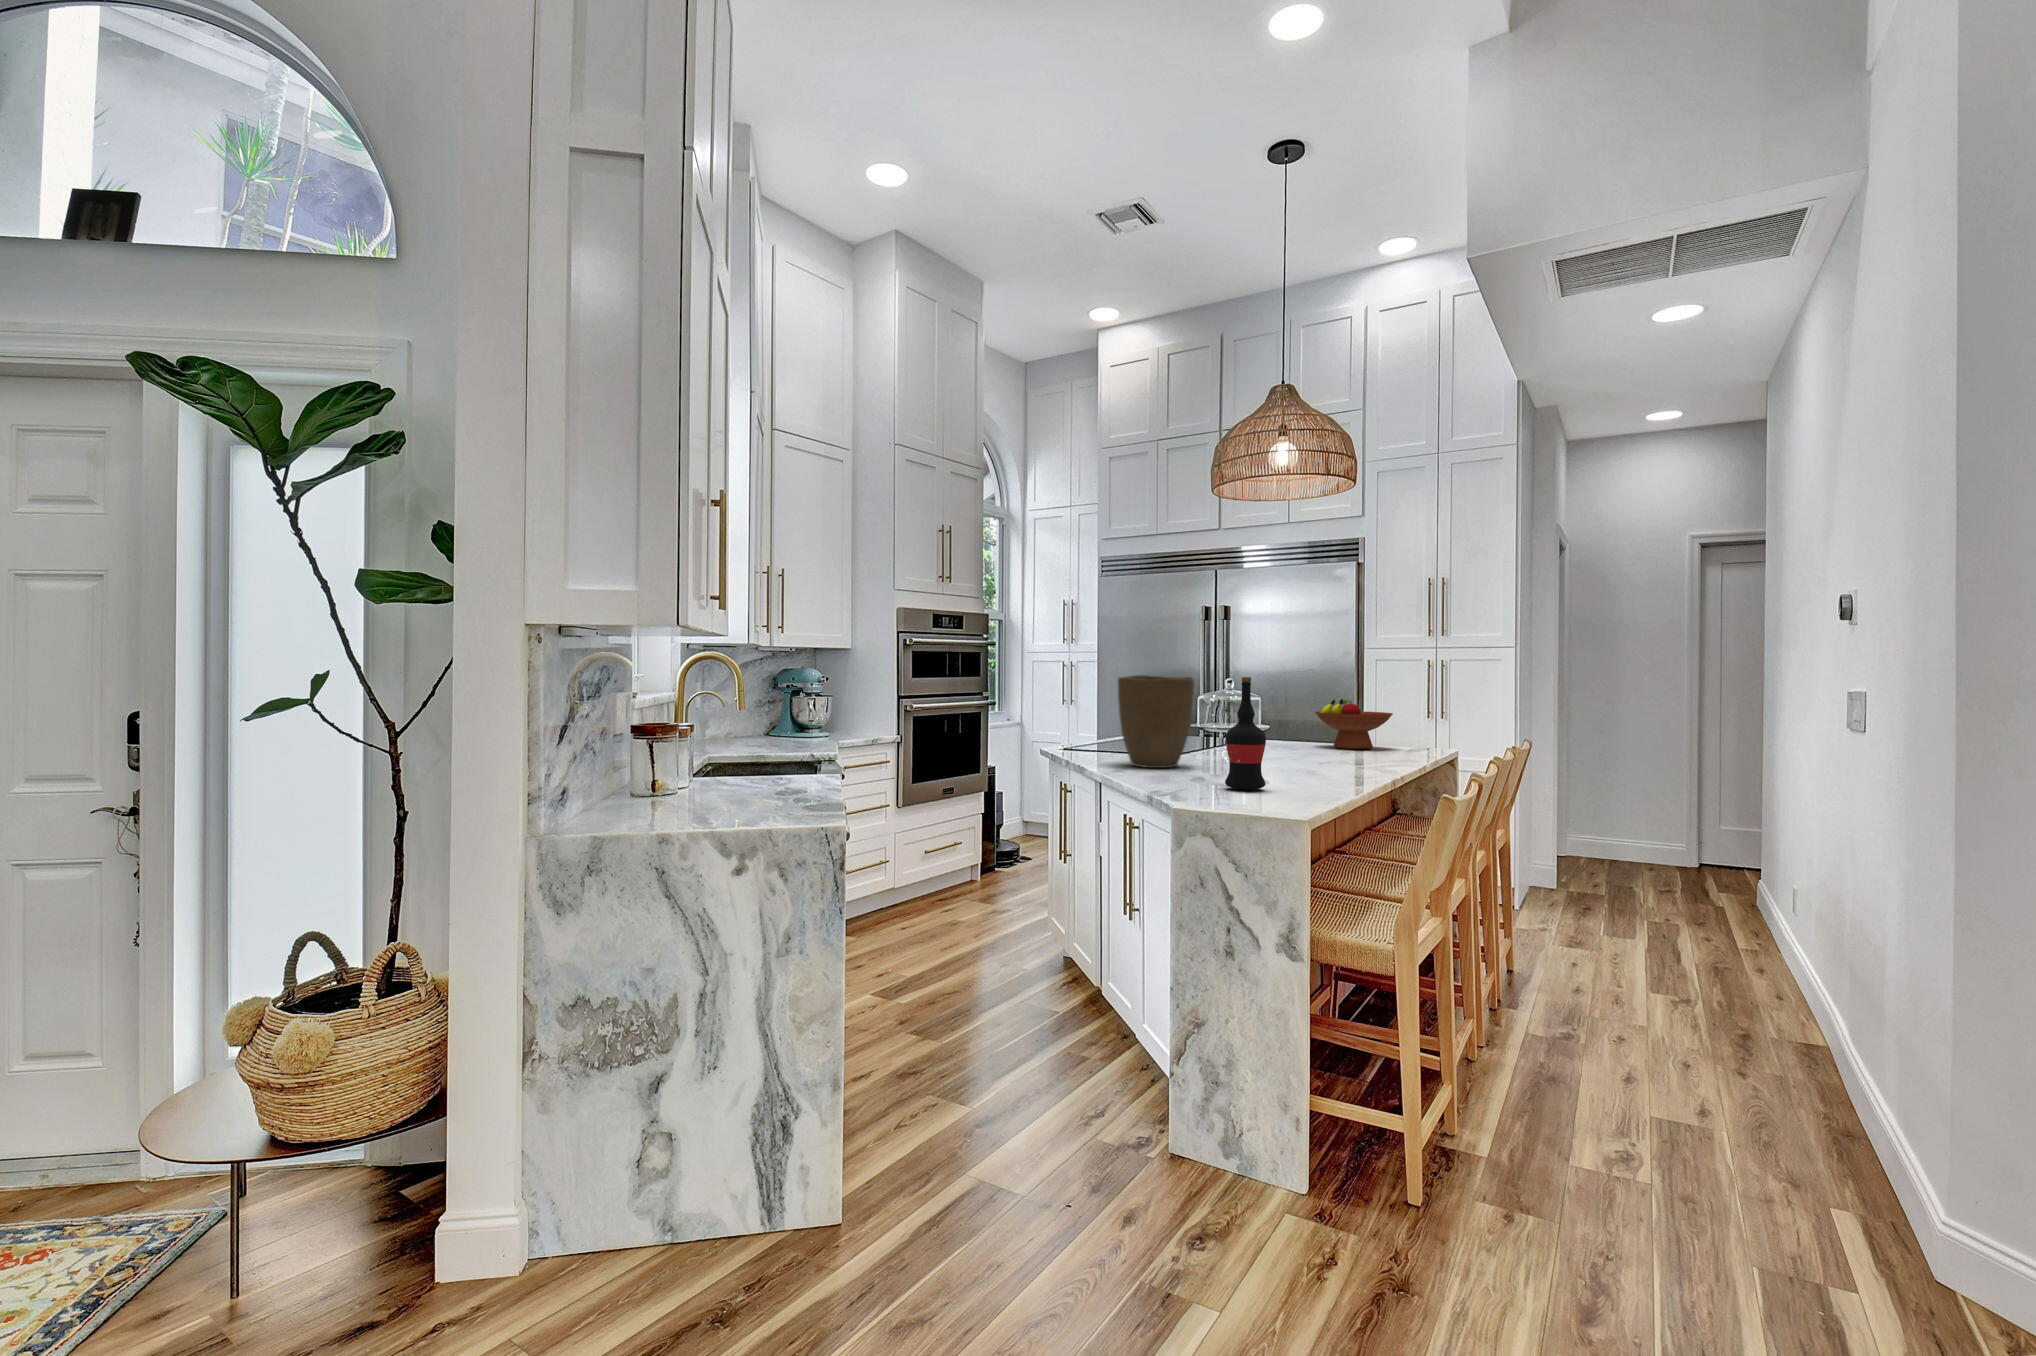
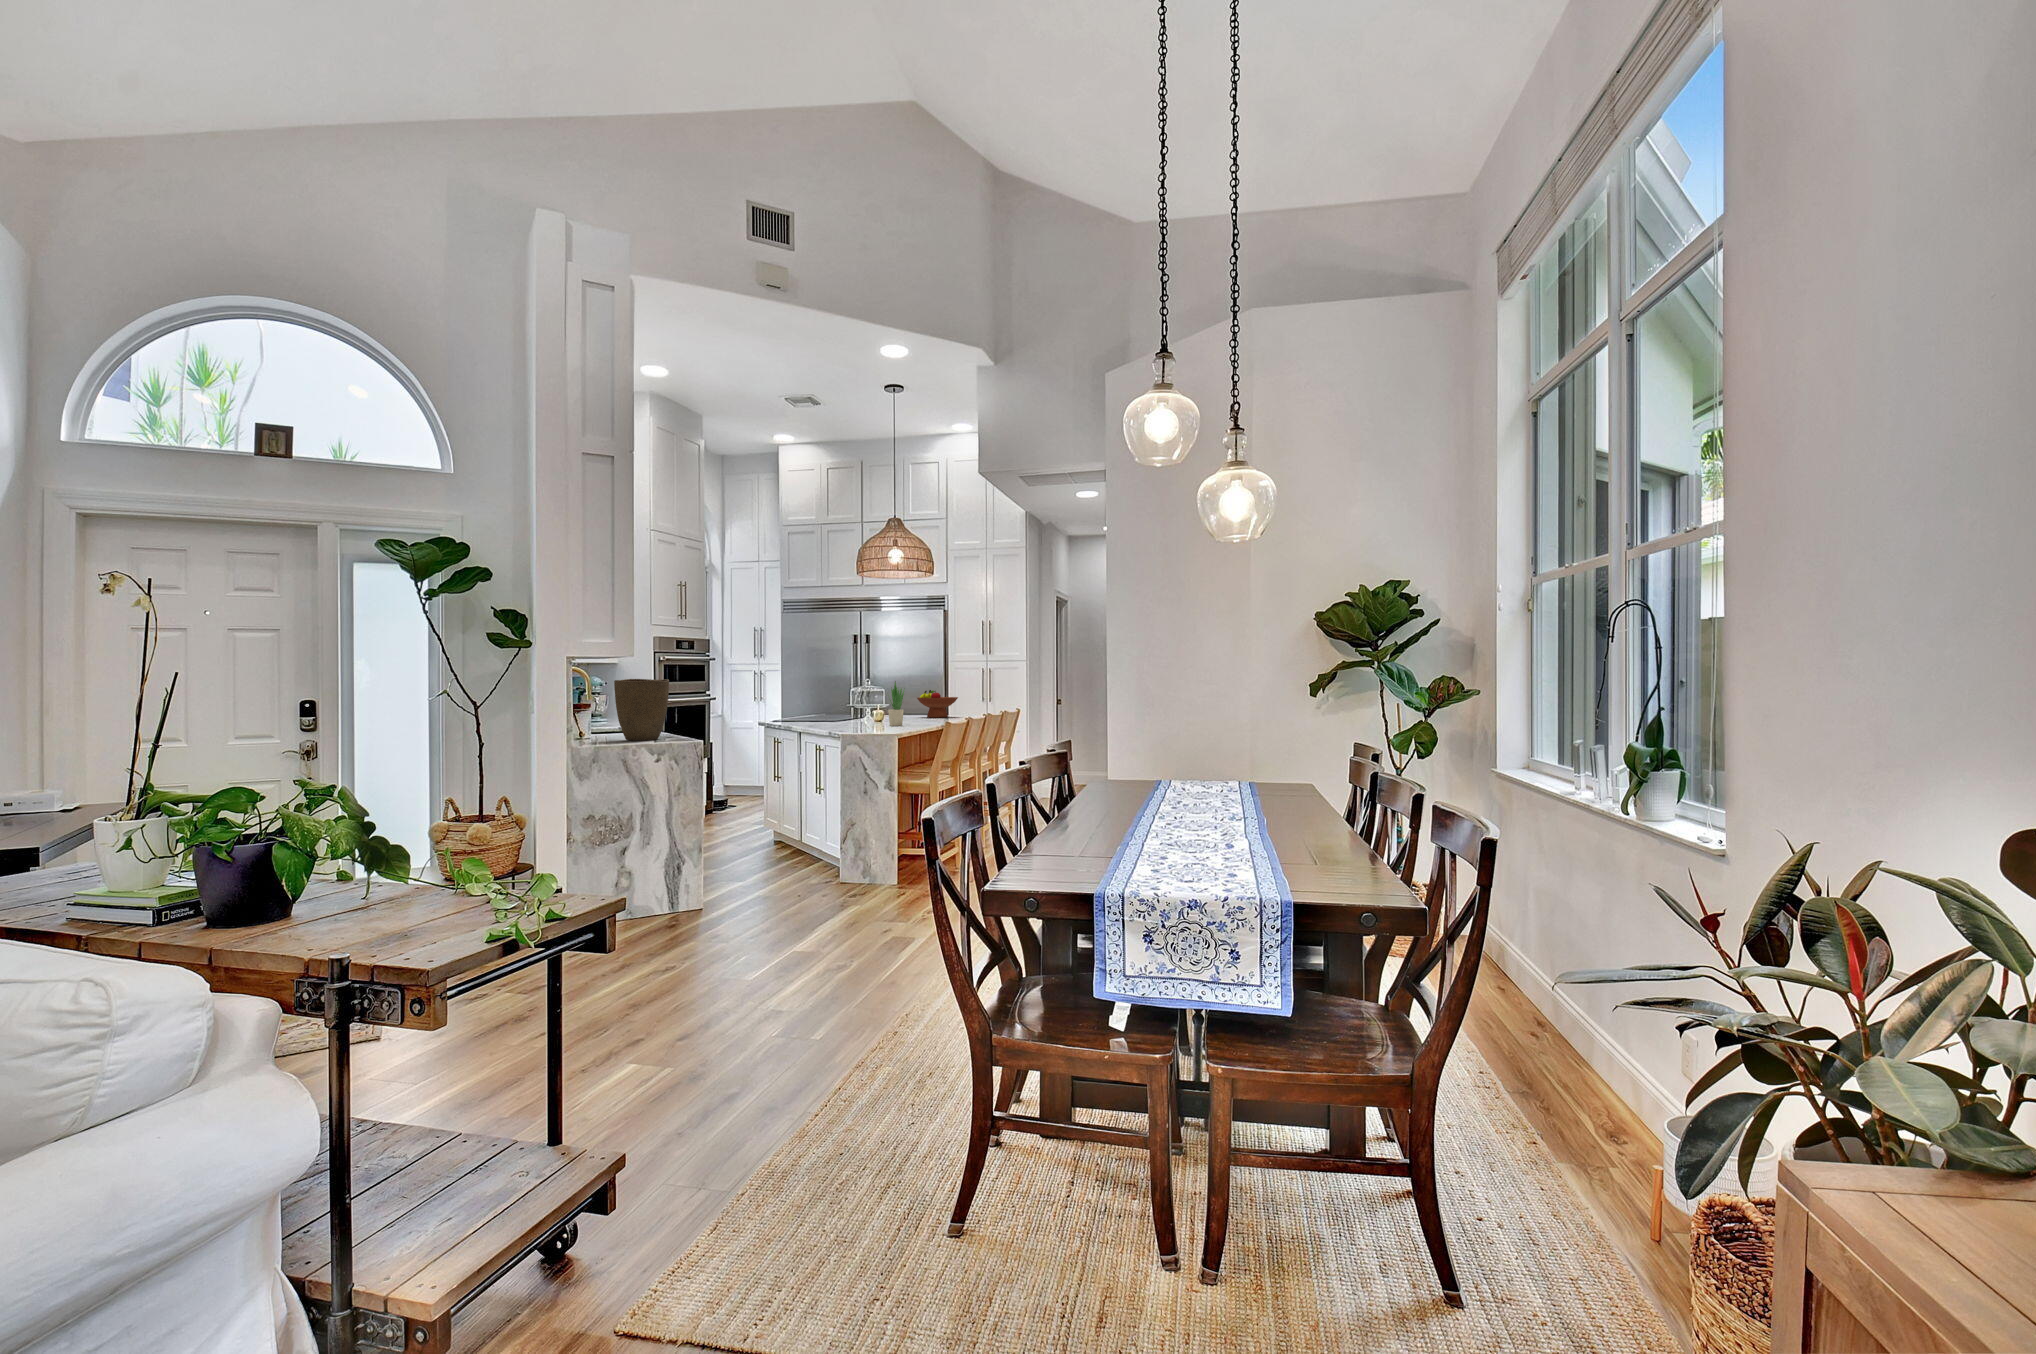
vase: present [1118,675,1194,768] -> present [614,679,669,741]
wine bottle: present [1225,677,1266,790] -> none [862,677,881,728]
potted plant: none [1276,684,1313,780] -> present [888,681,904,726]

